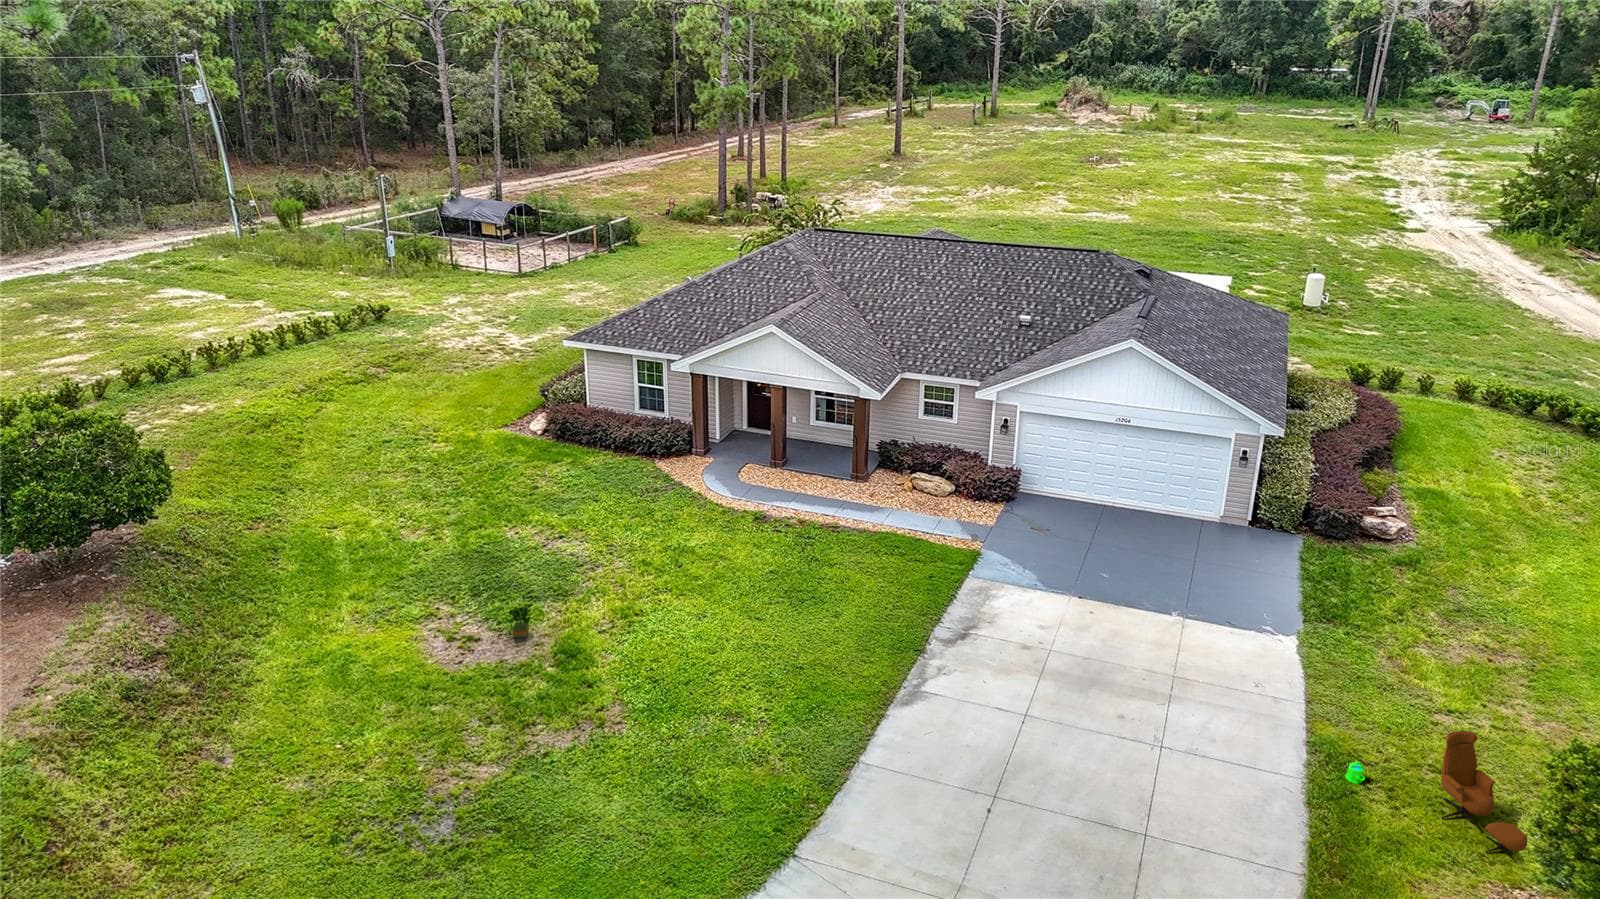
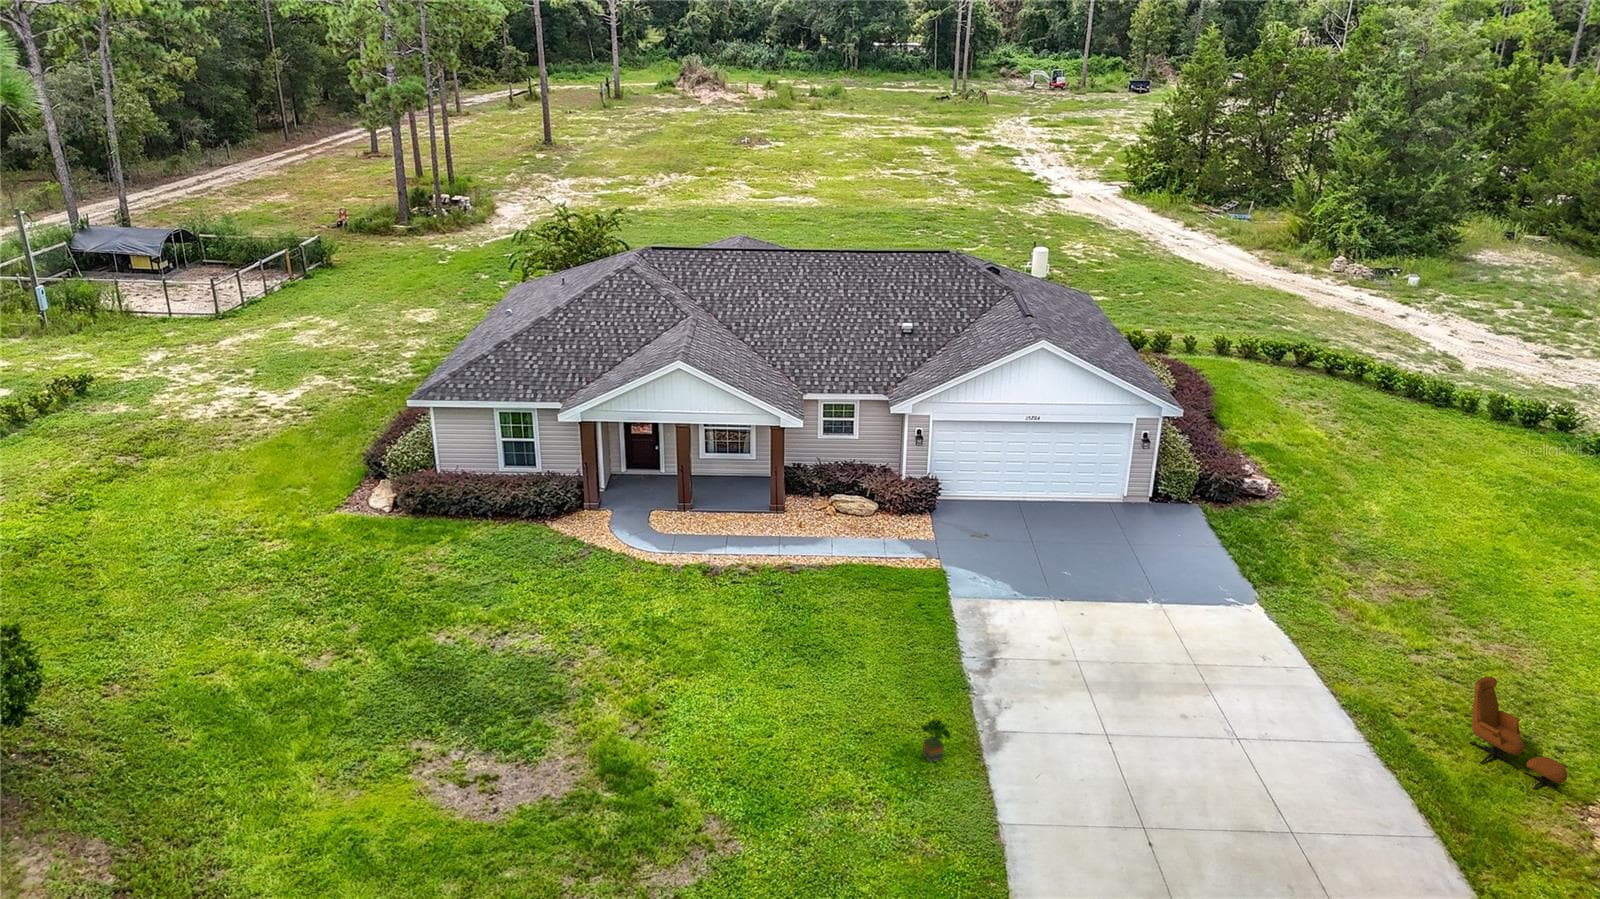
potted tree: present [509,607,531,642] -> present [922,719,951,762]
watering can: present [1345,762,1365,784] -> none [1381,724,1406,745]

